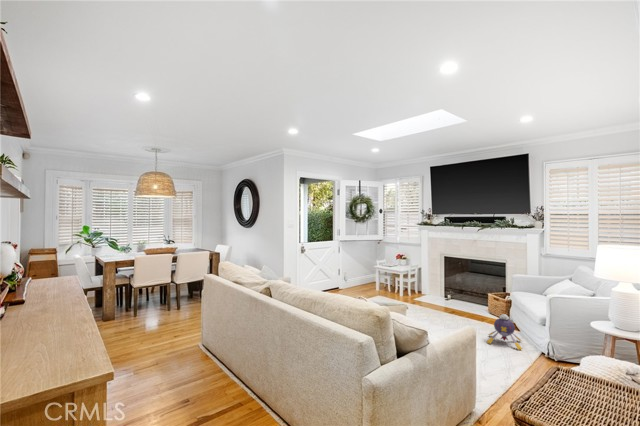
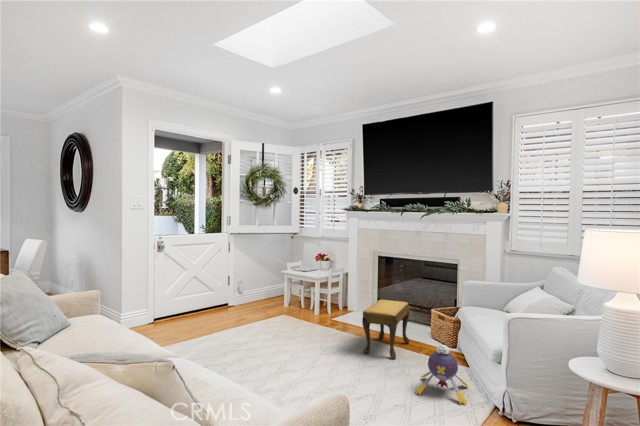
footstool: none [444,286,474,325] -> present [362,299,409,360]

